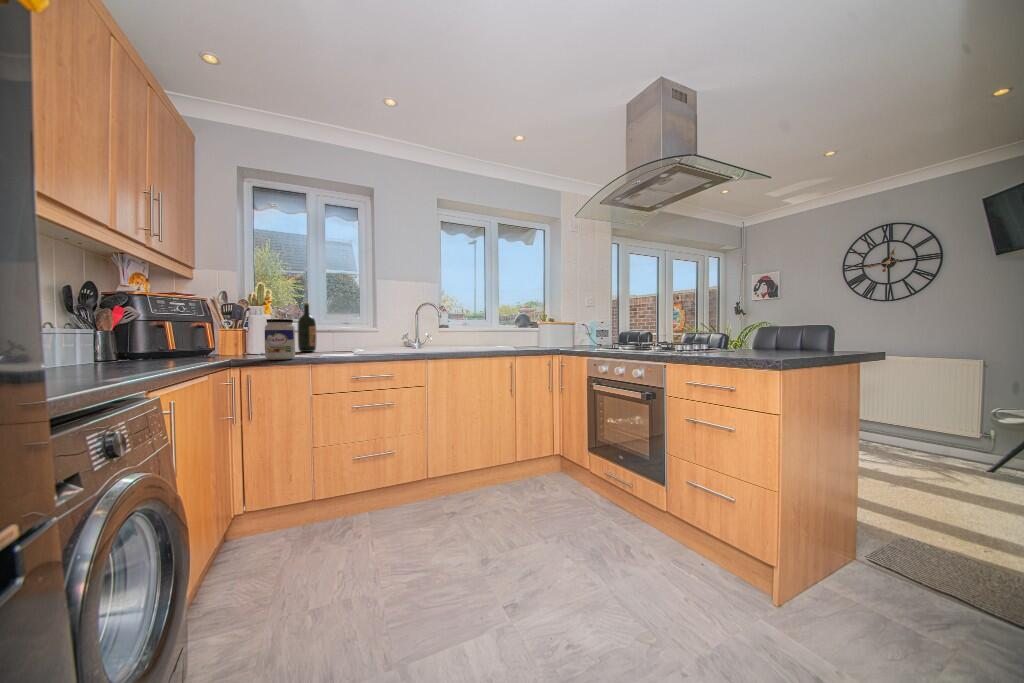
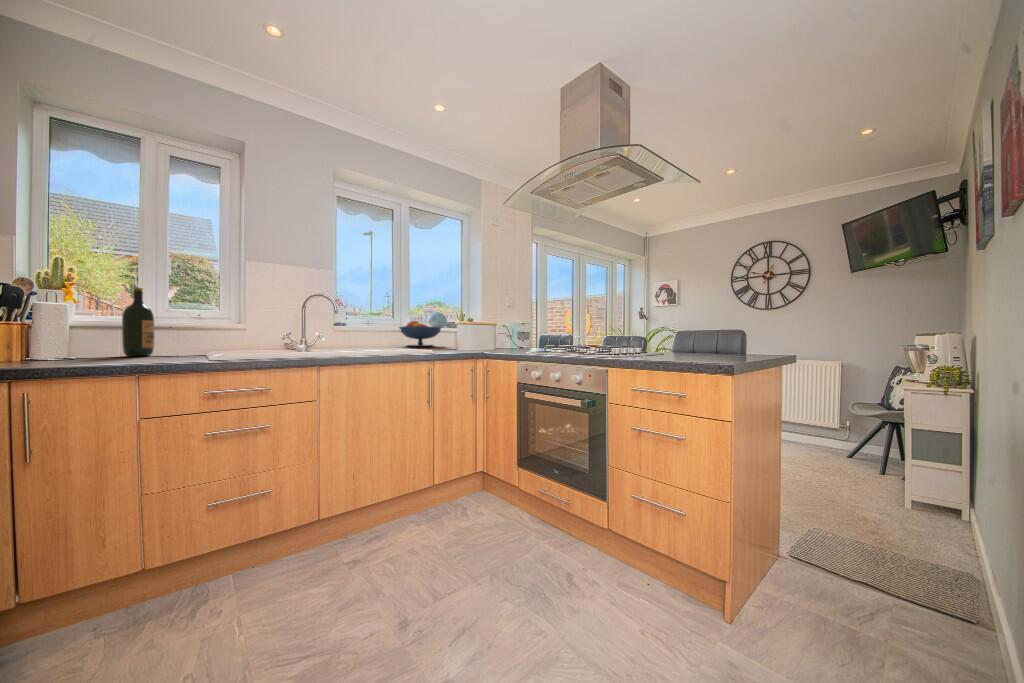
jar: present [265,319,295,360] -> none [57,307,113,368]
fruit bowl: none [489,322,525,344] -> present [399,321,441,347]

